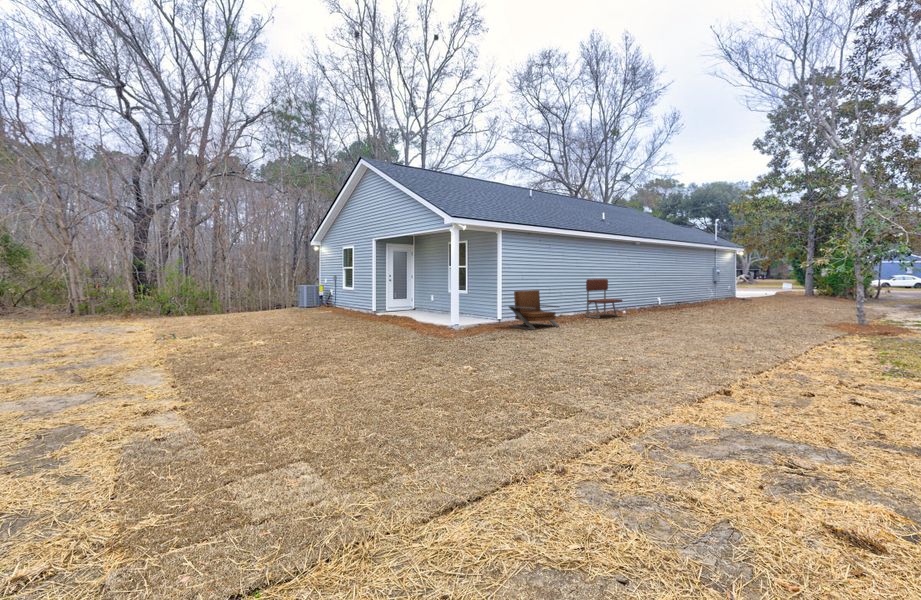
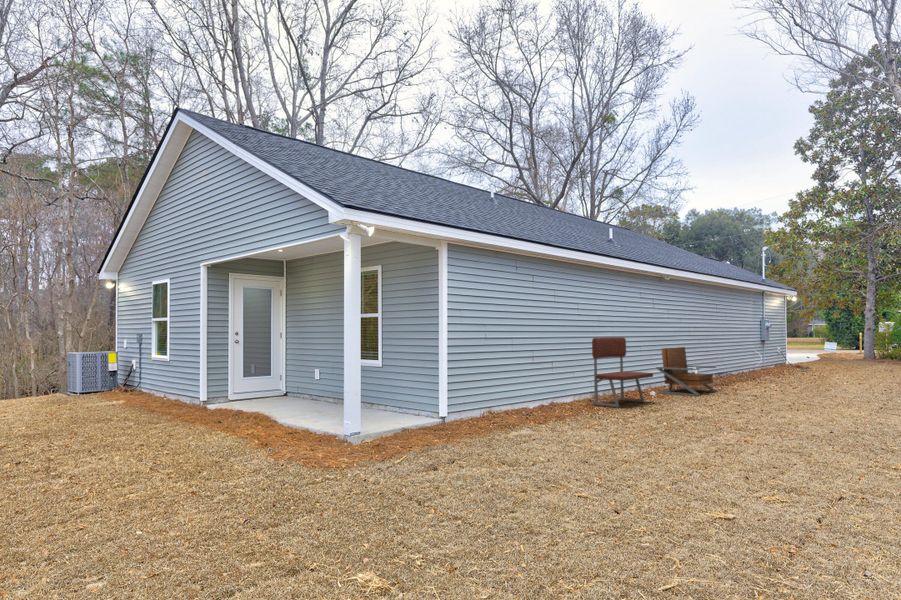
lounge chair: present [509,290,559,330] -> present [656,347,717,396]

